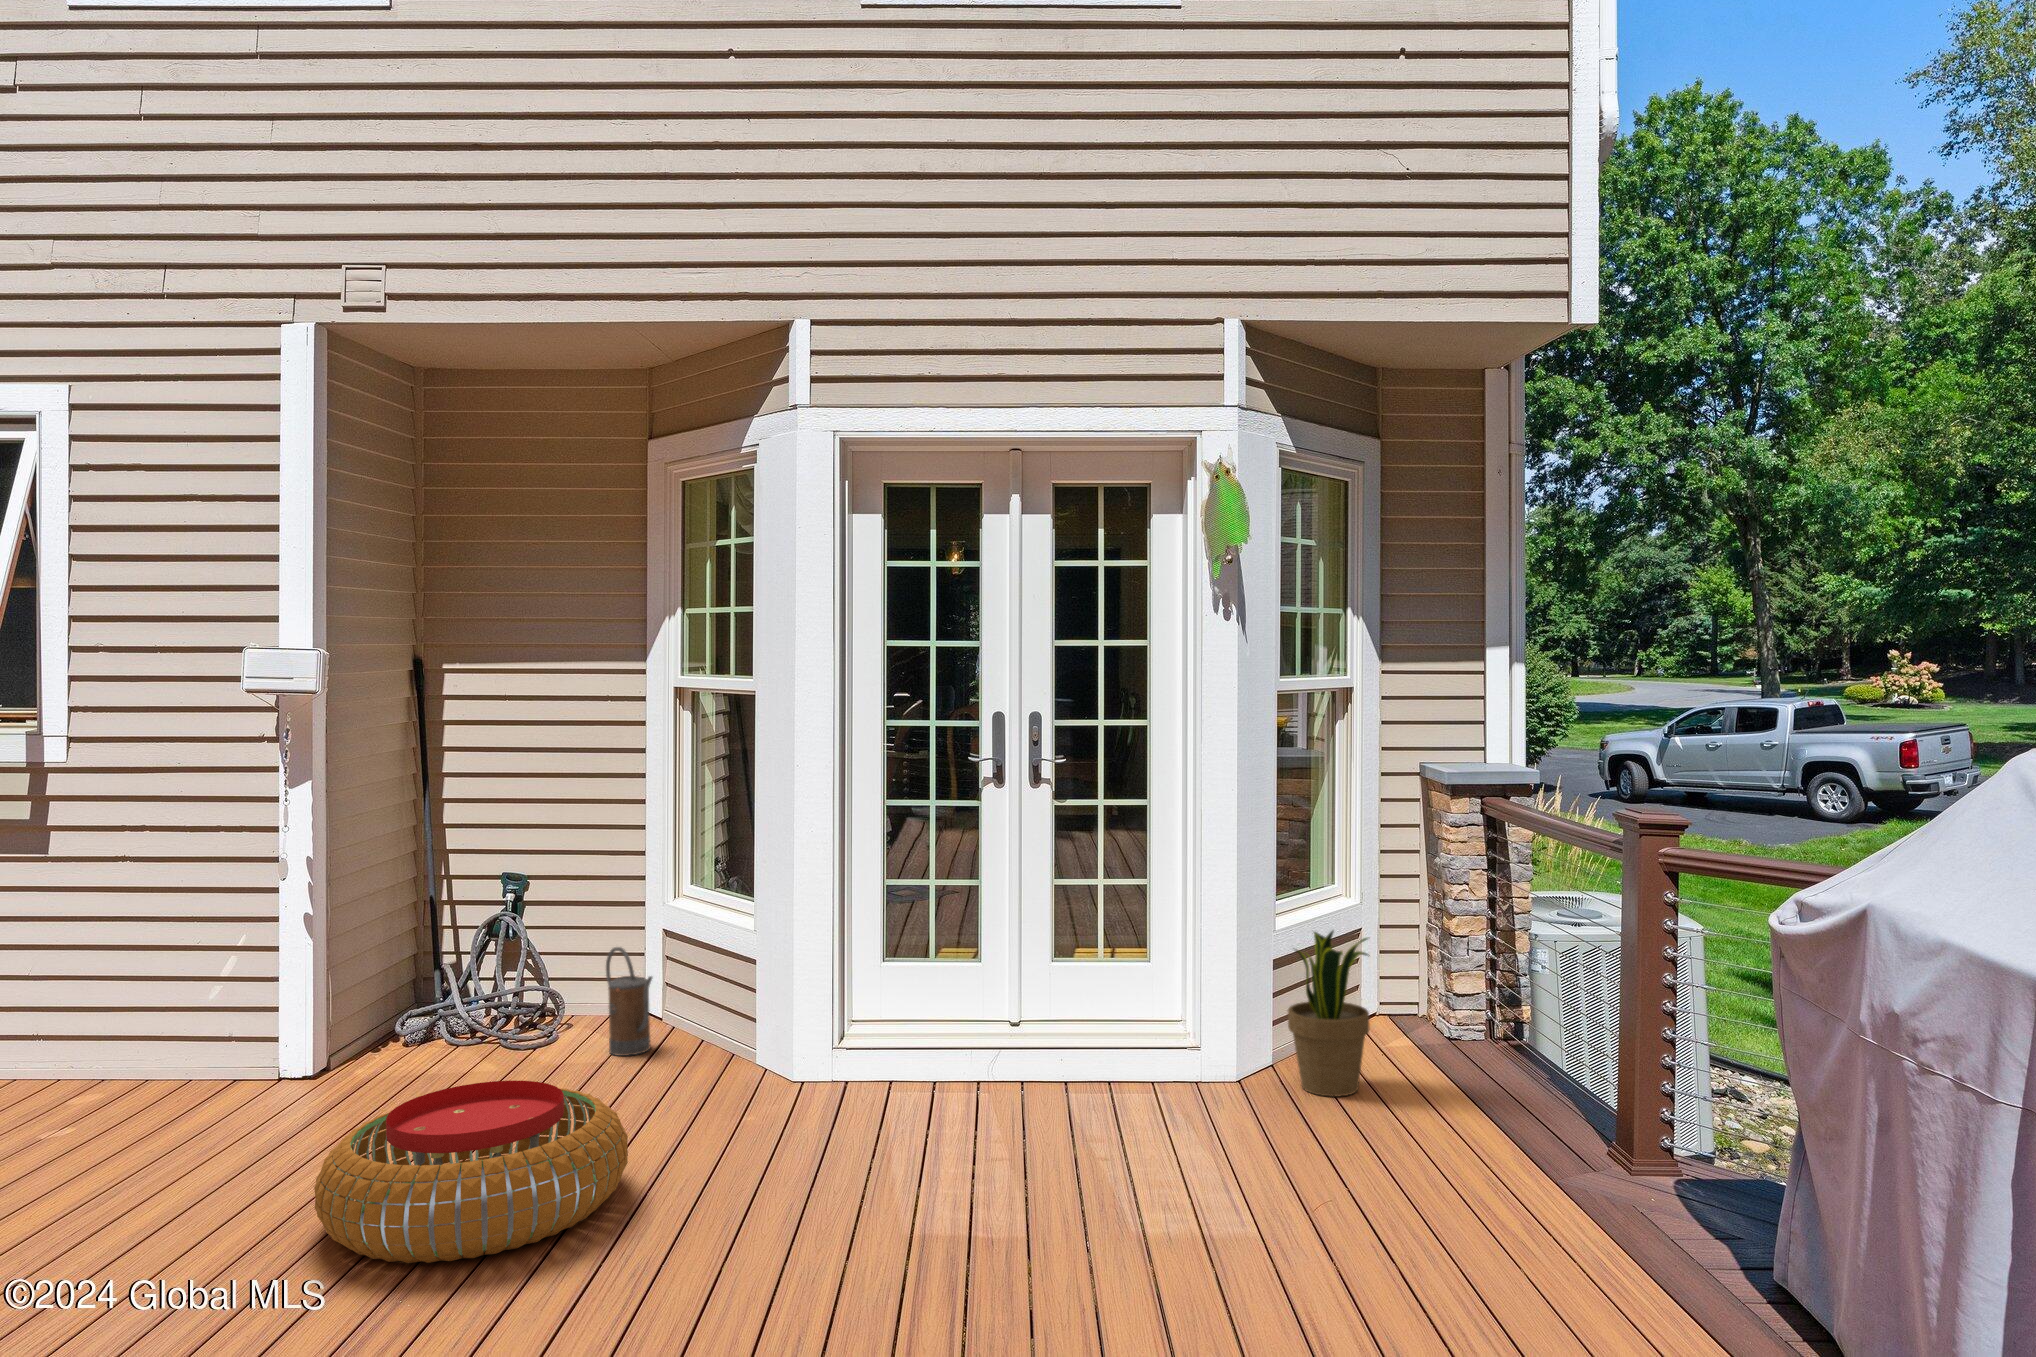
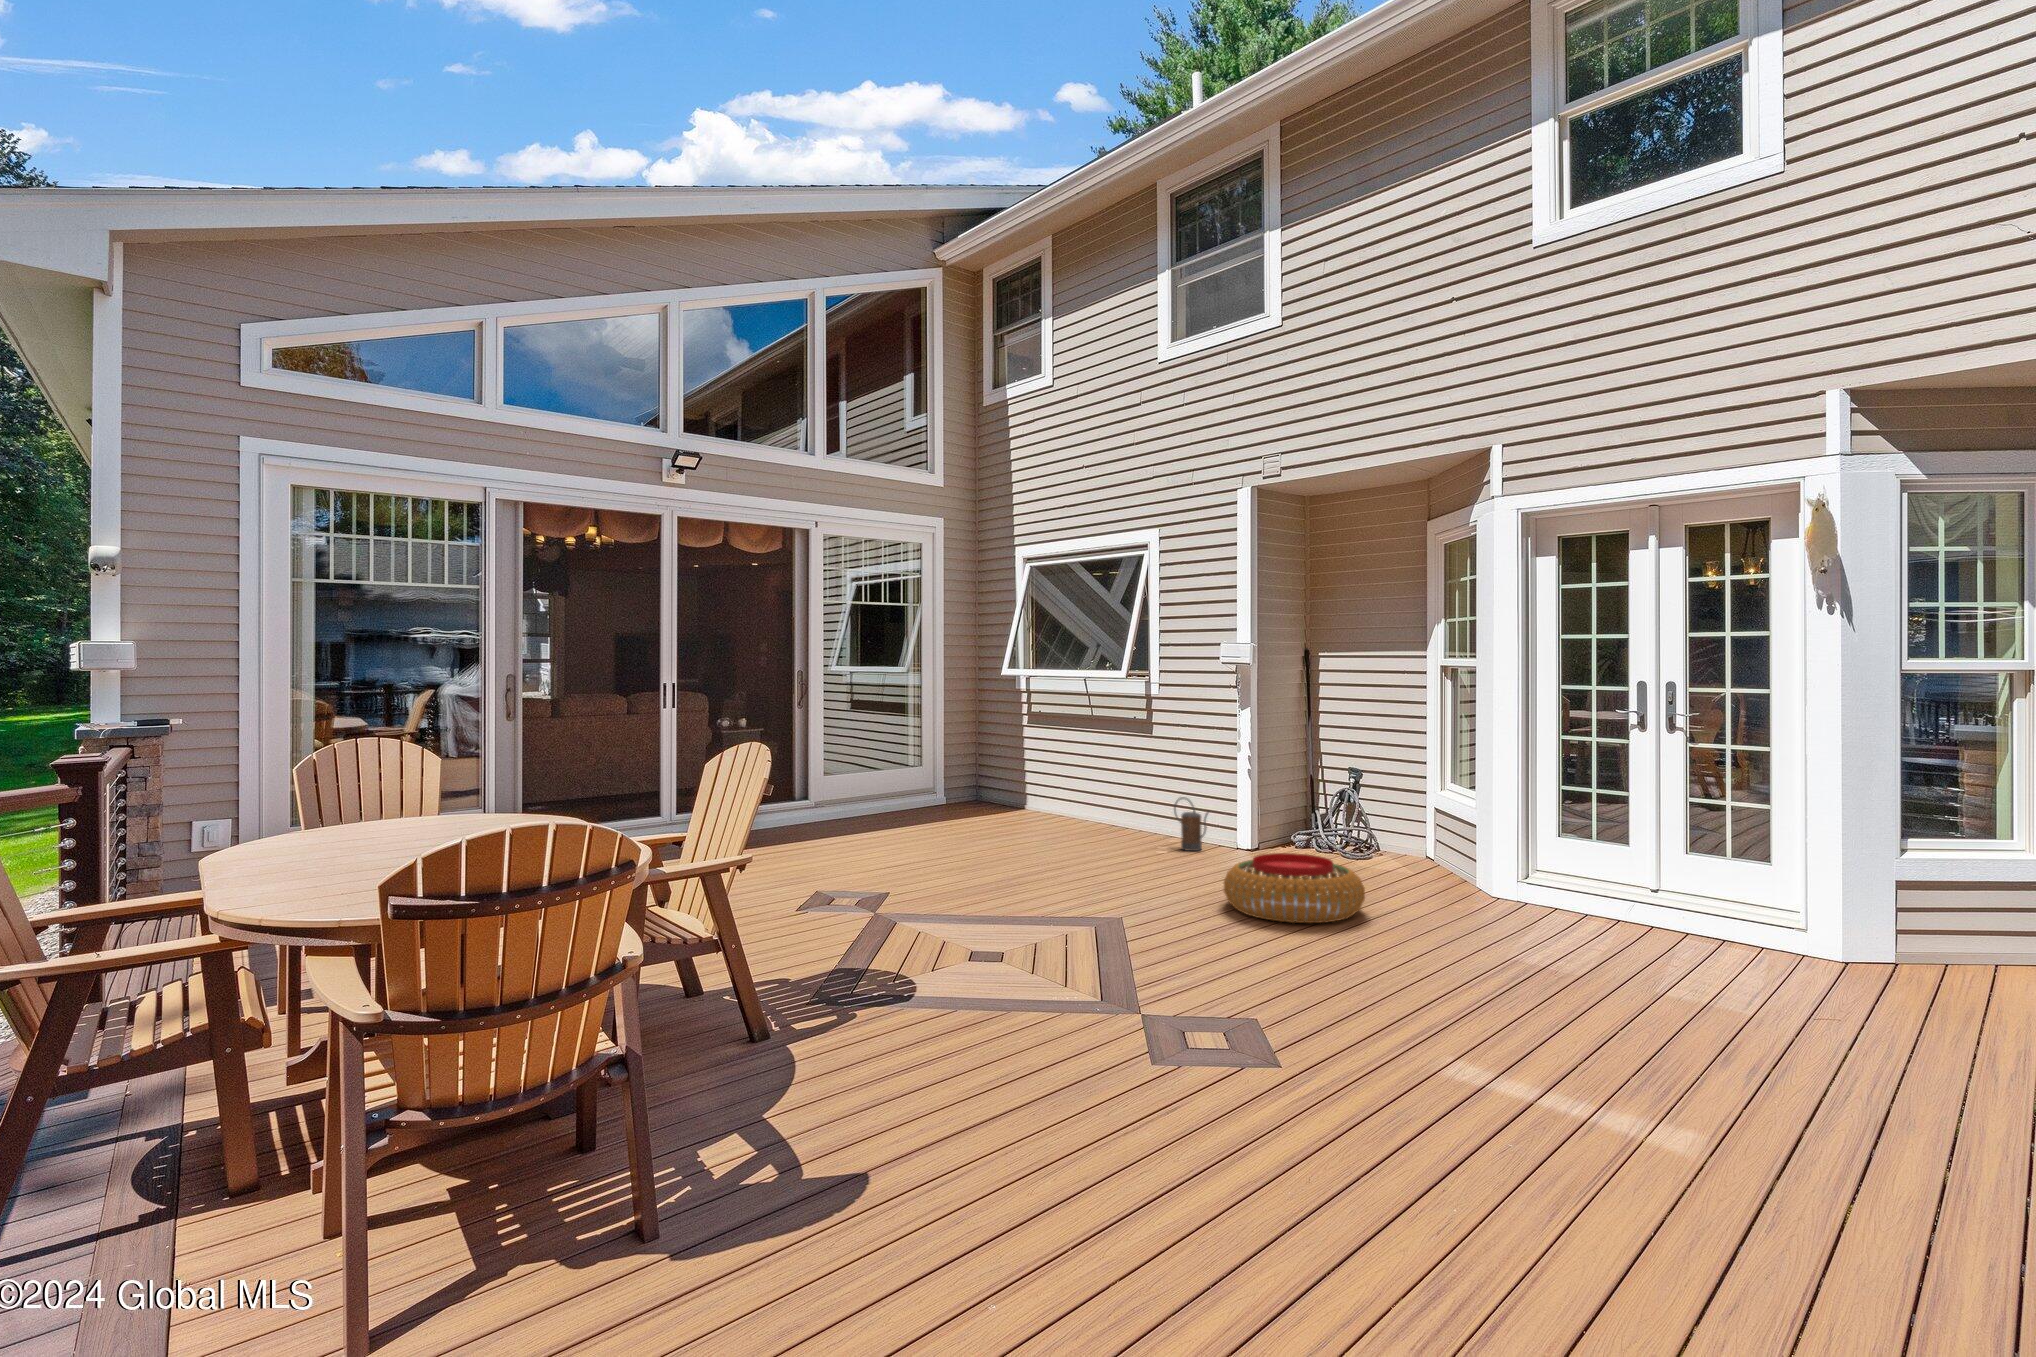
potted plant: present [1288,931,1370,1097] -> none [1880,857,1977,988]
watering can: present [606,947,652,1056] -> present [1174,797,1209,851]

